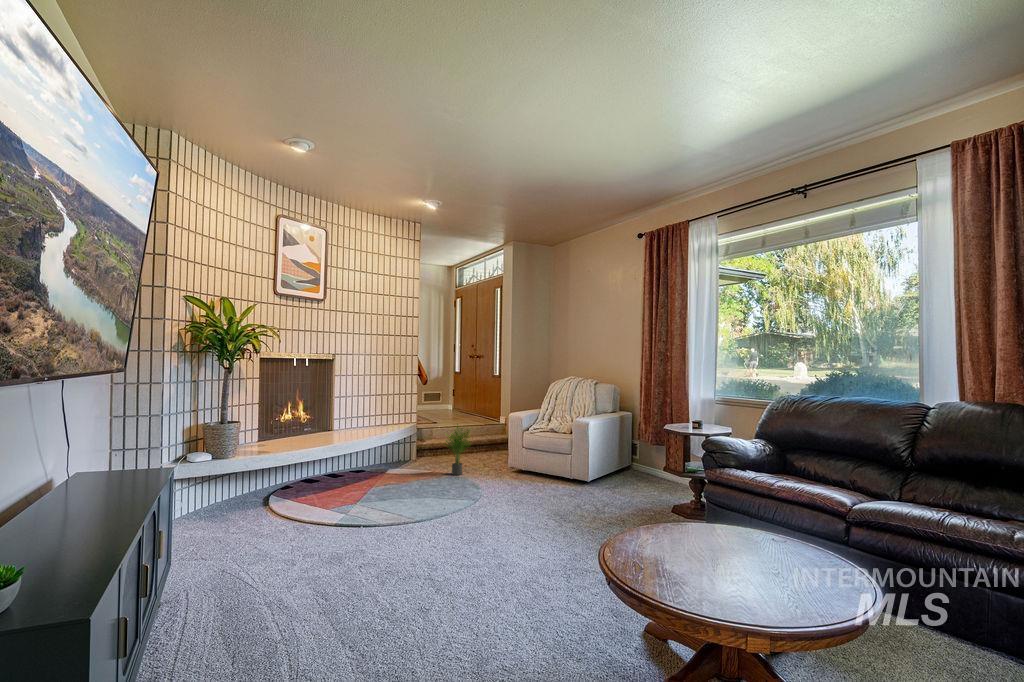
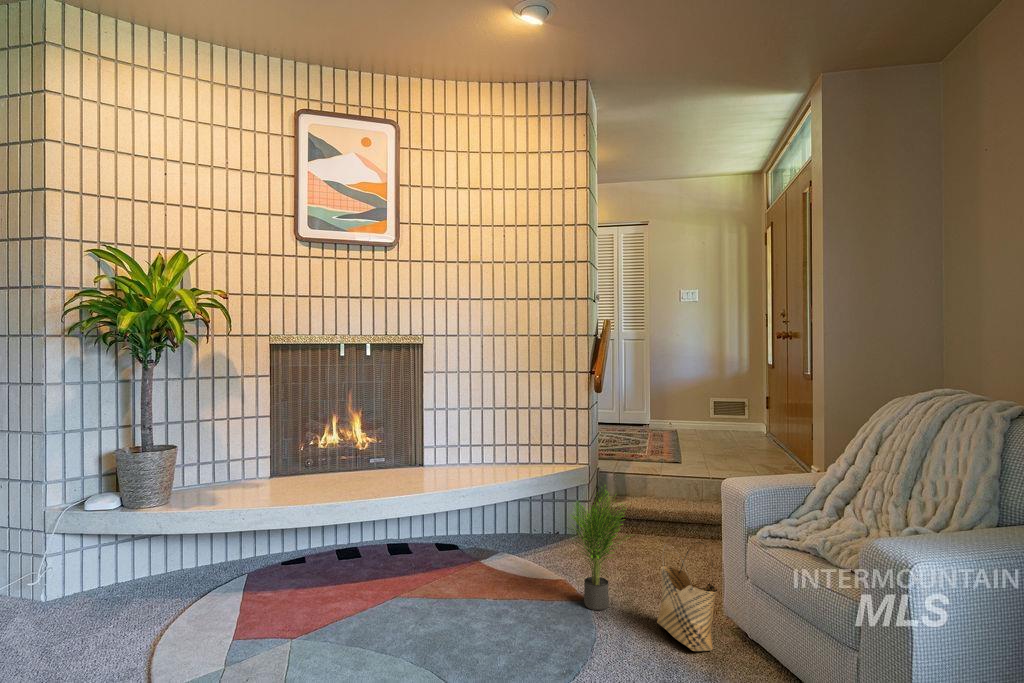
woven basket: none [486,438,512,476] -> present [657,542,717,651]

